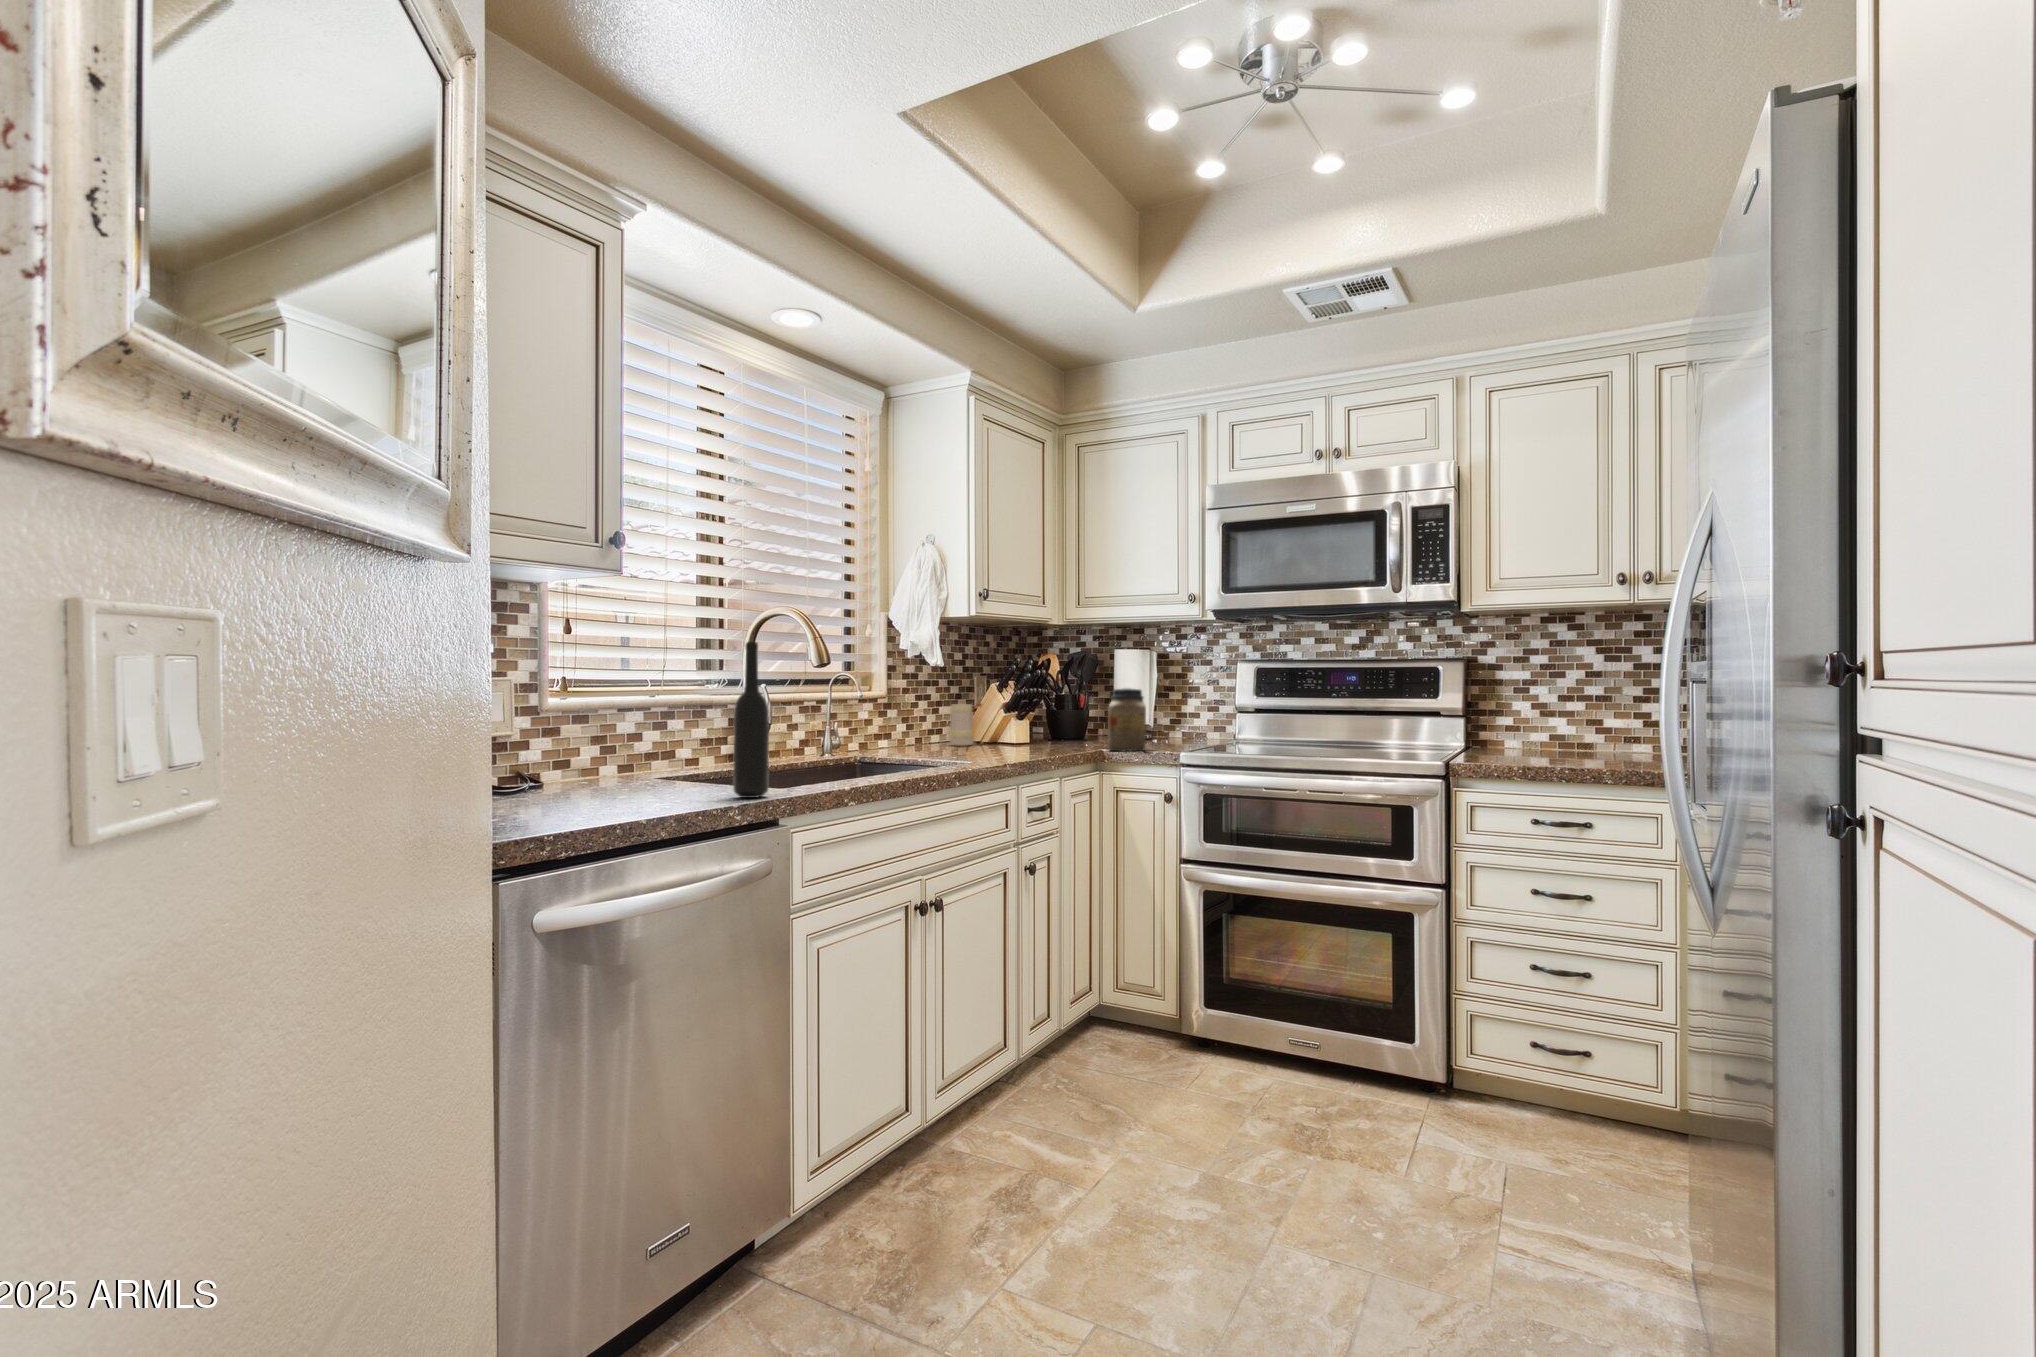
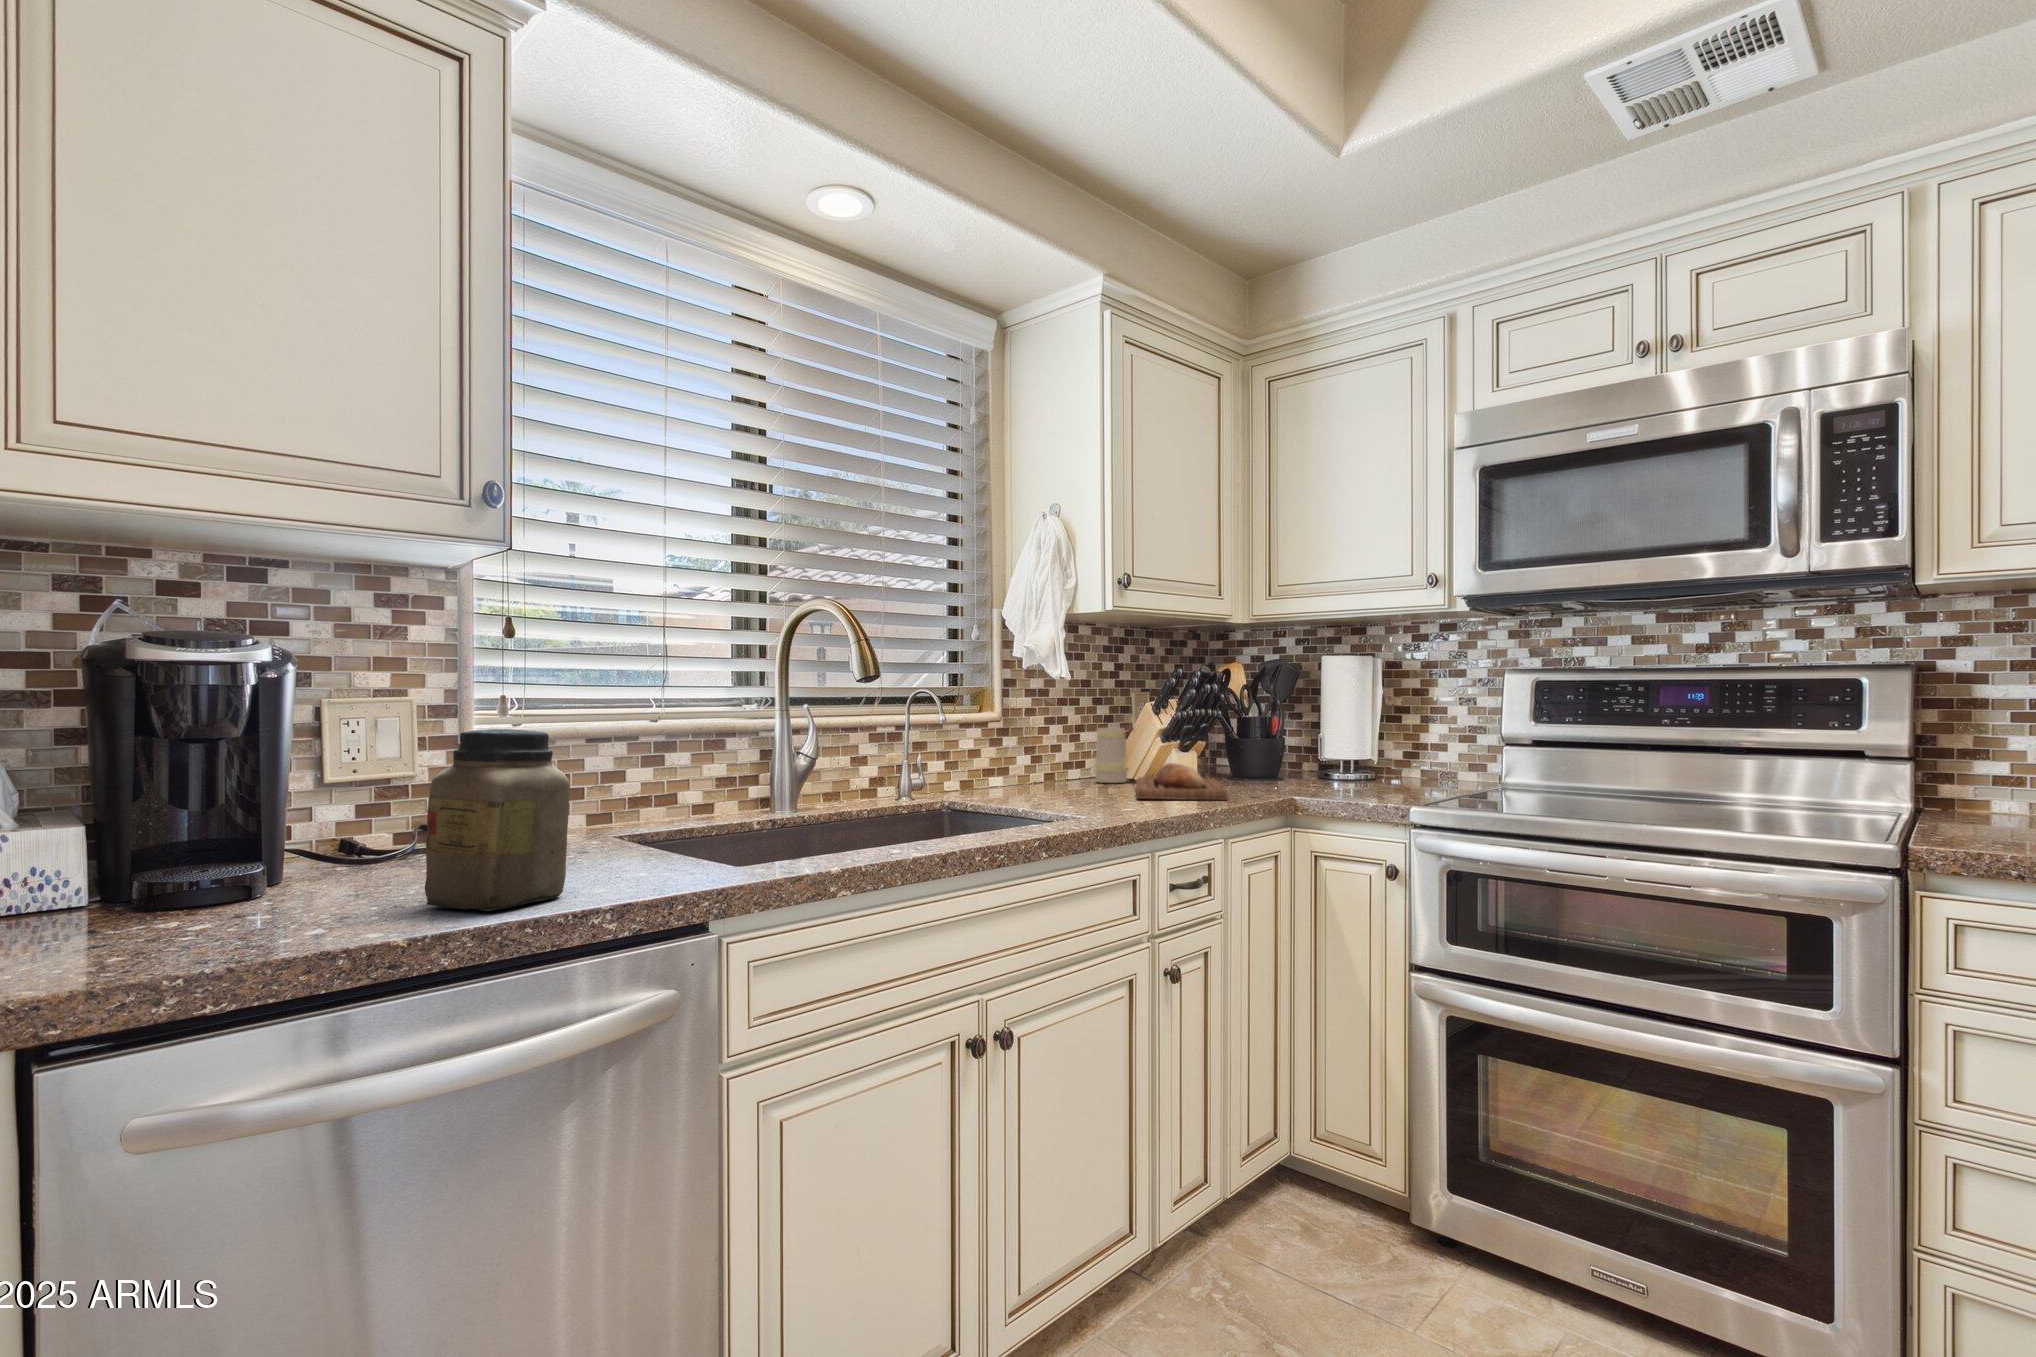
bottle: present [733,642,769,798] -> none [636,643,693,889]
jar: present [1108,688,1146,751] -> present [425,729,570,911]
bread loaf: none [984,729,1057,753] -> present [1136,763,1228,800]

